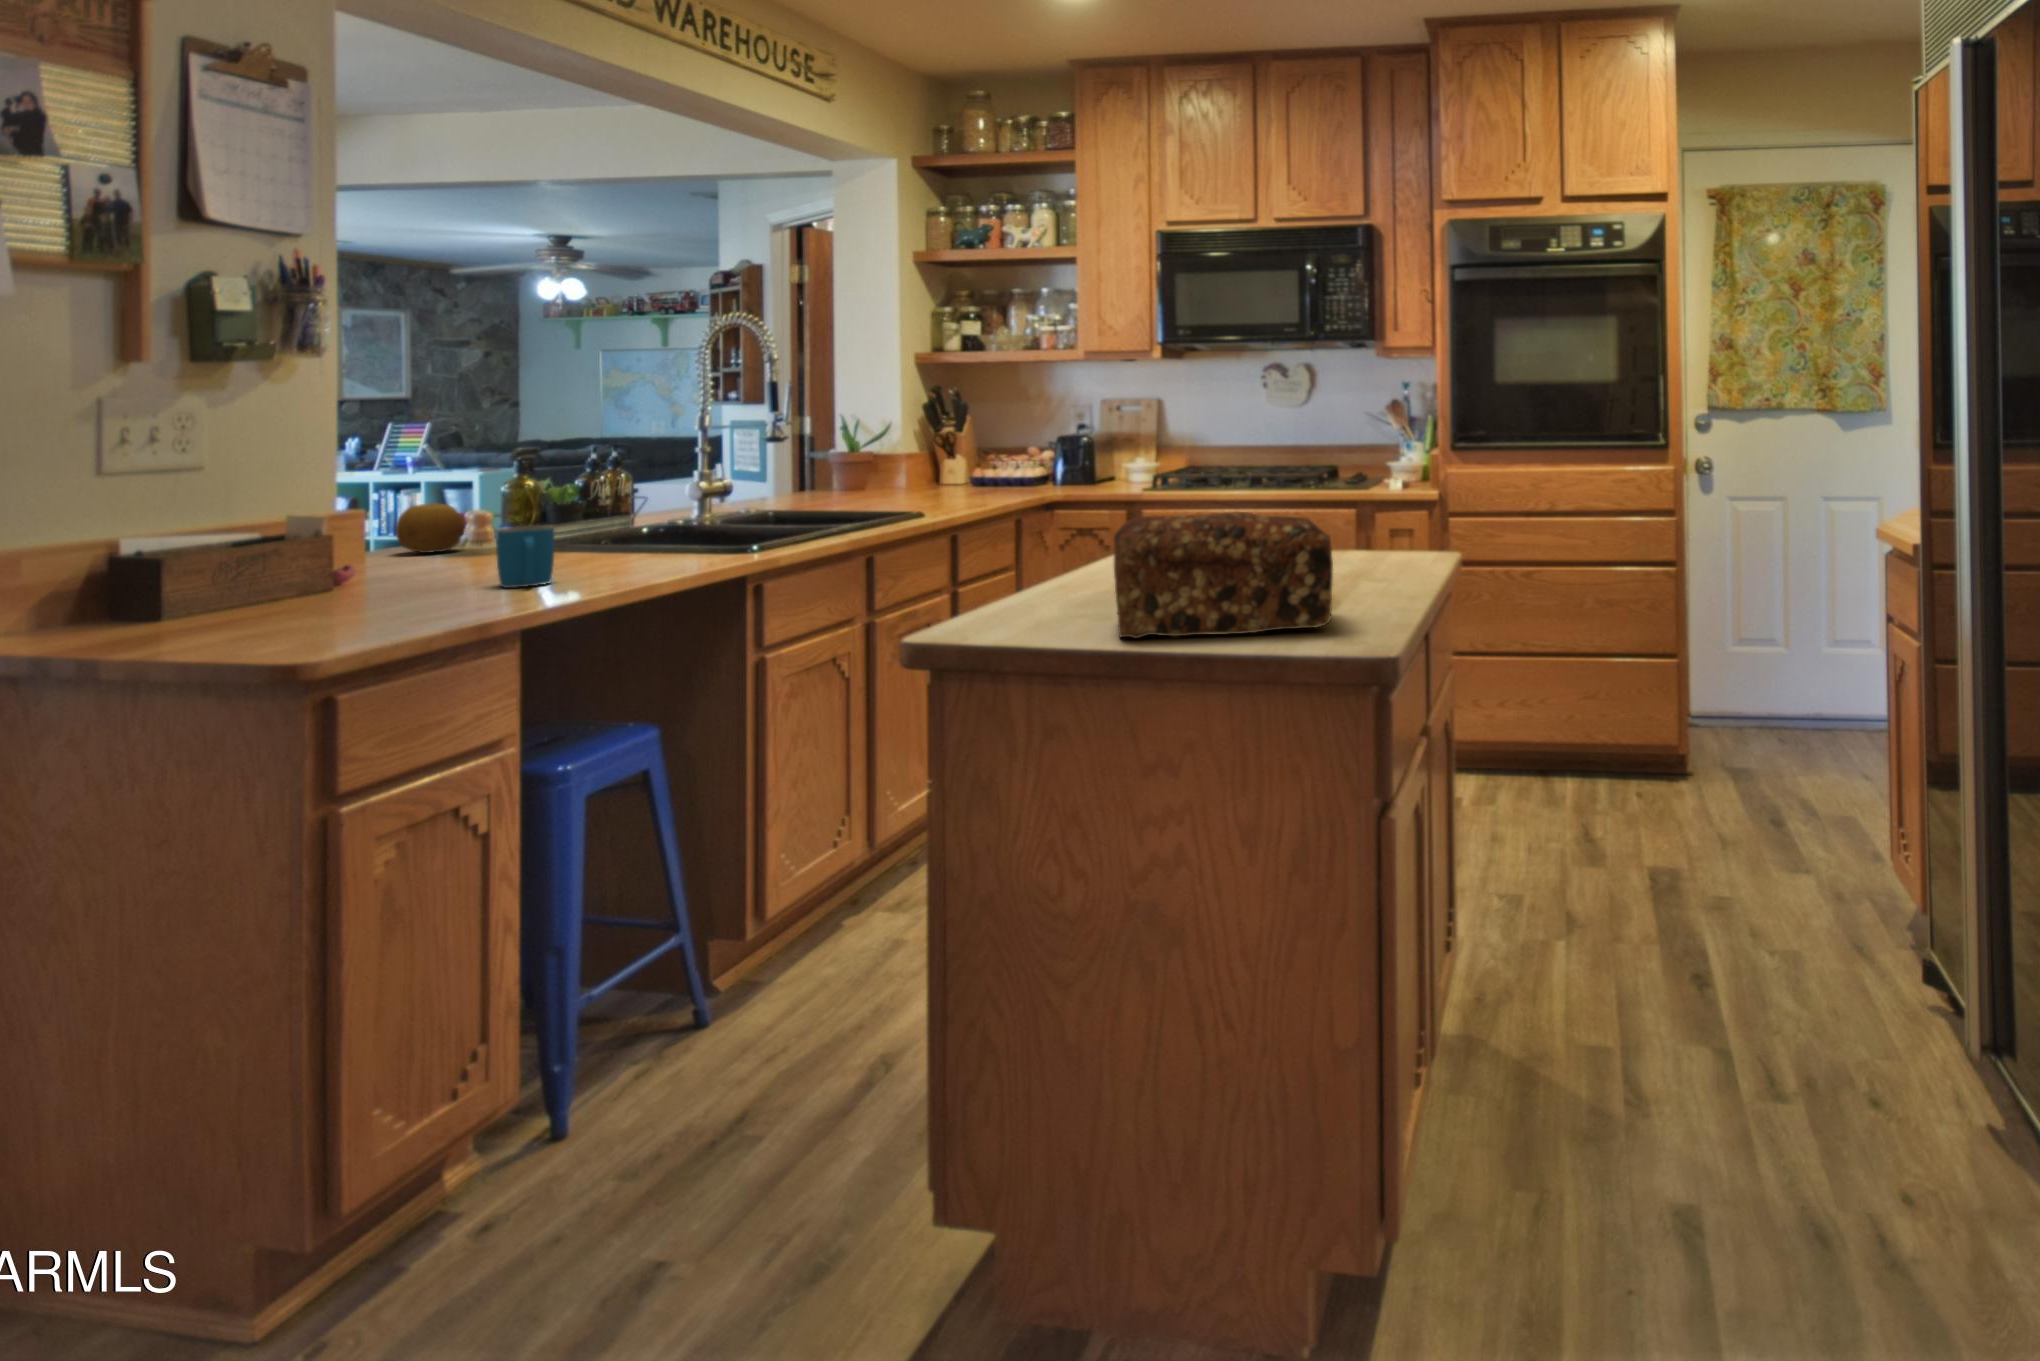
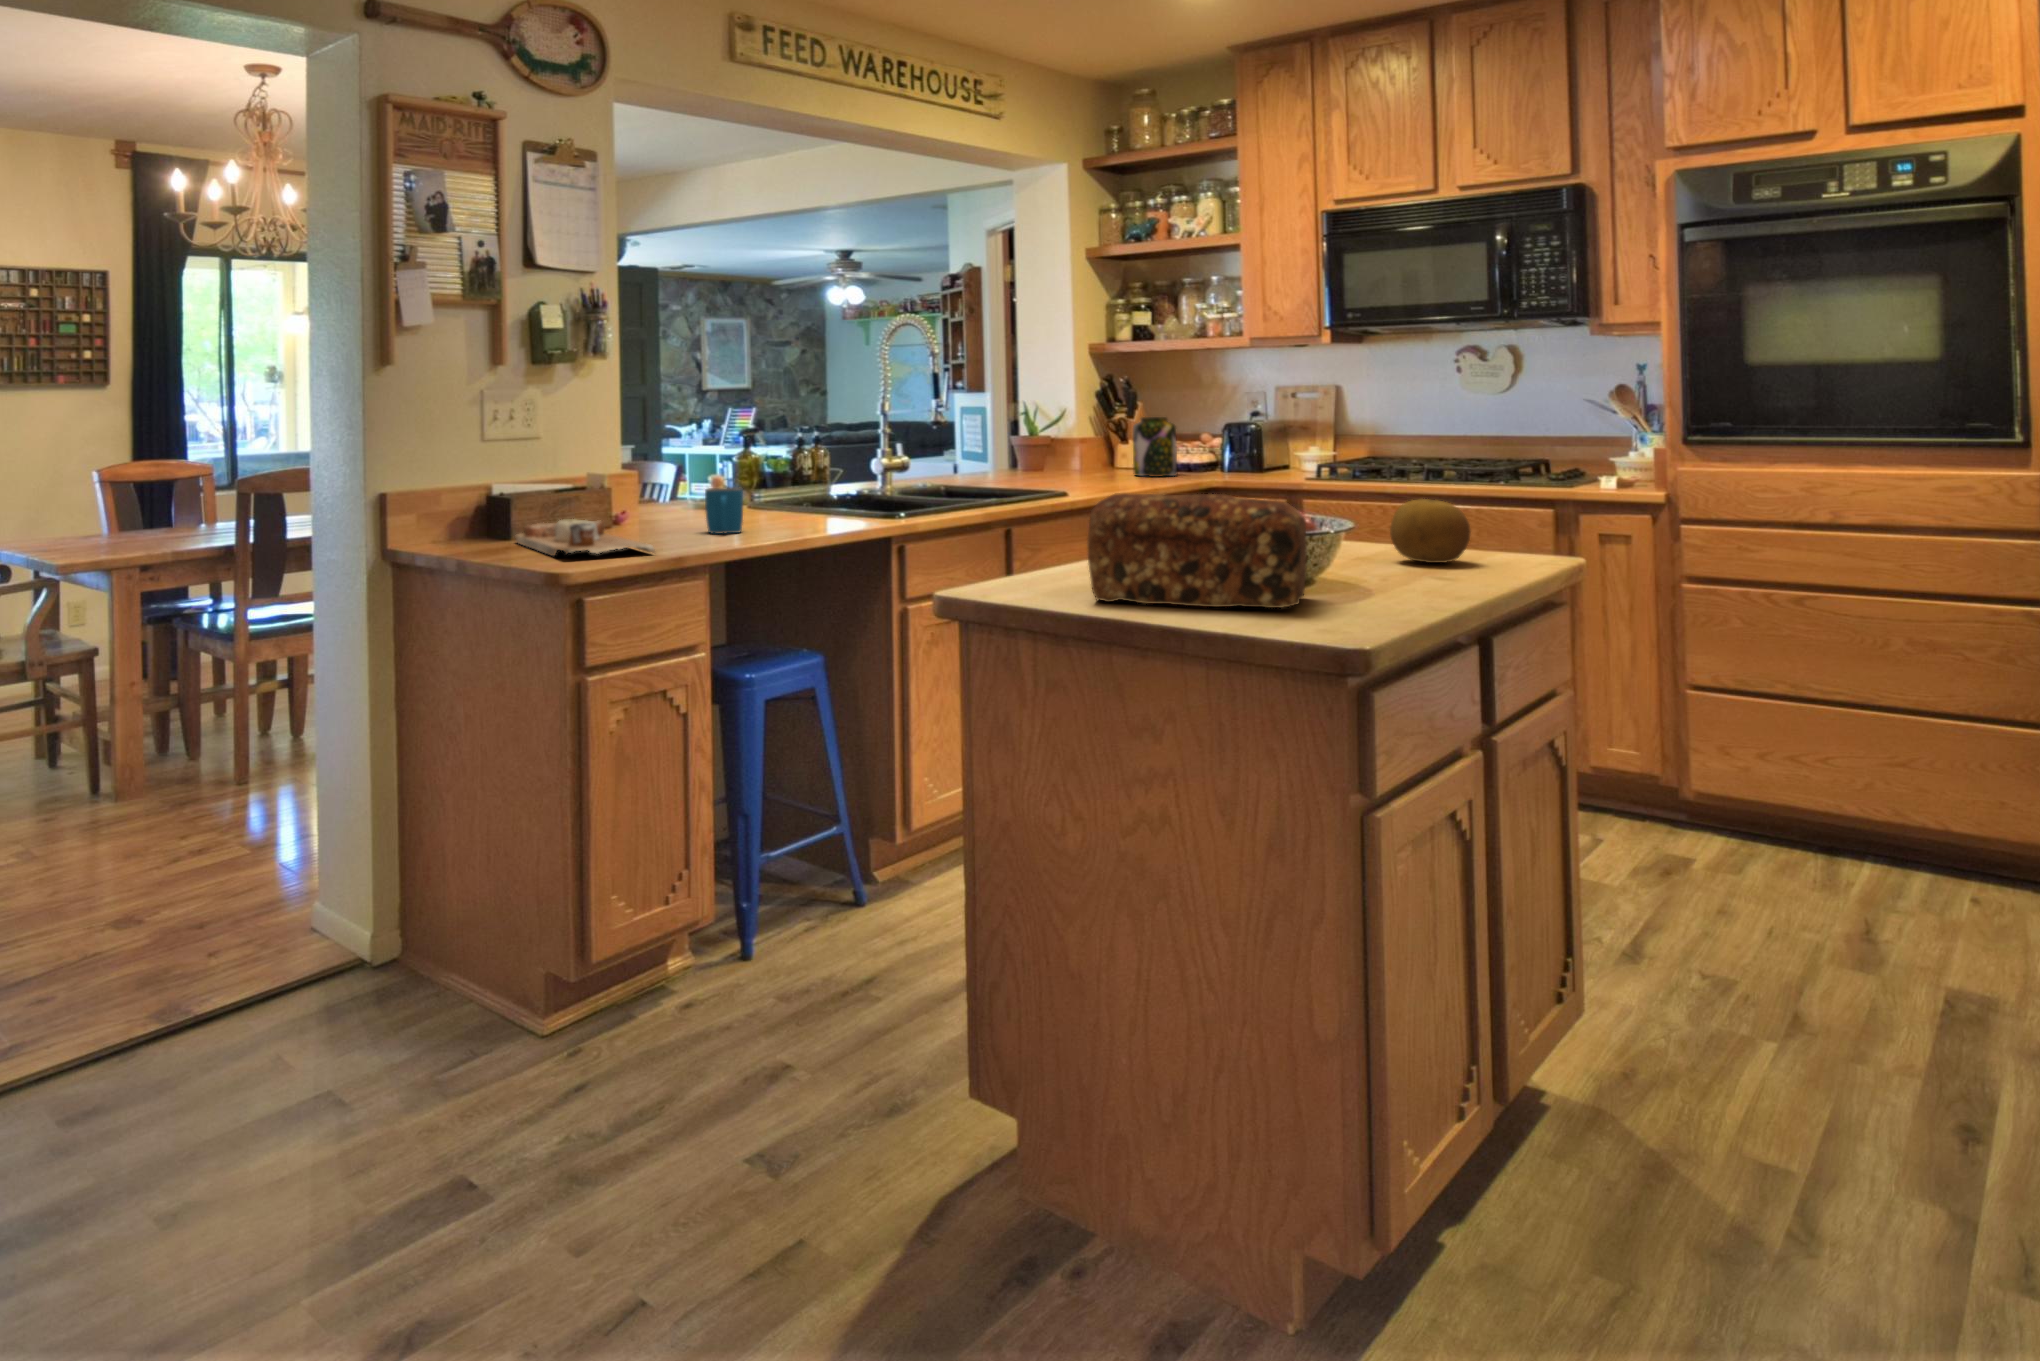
jar: none [969,428,1013,488] -> present [1133,417,1177,477]
fruit: present [395,503,465,553] -> present [1390,499,1471,563]
cutting board: none [167,582,445,643] -> present [515,519,655,556]

